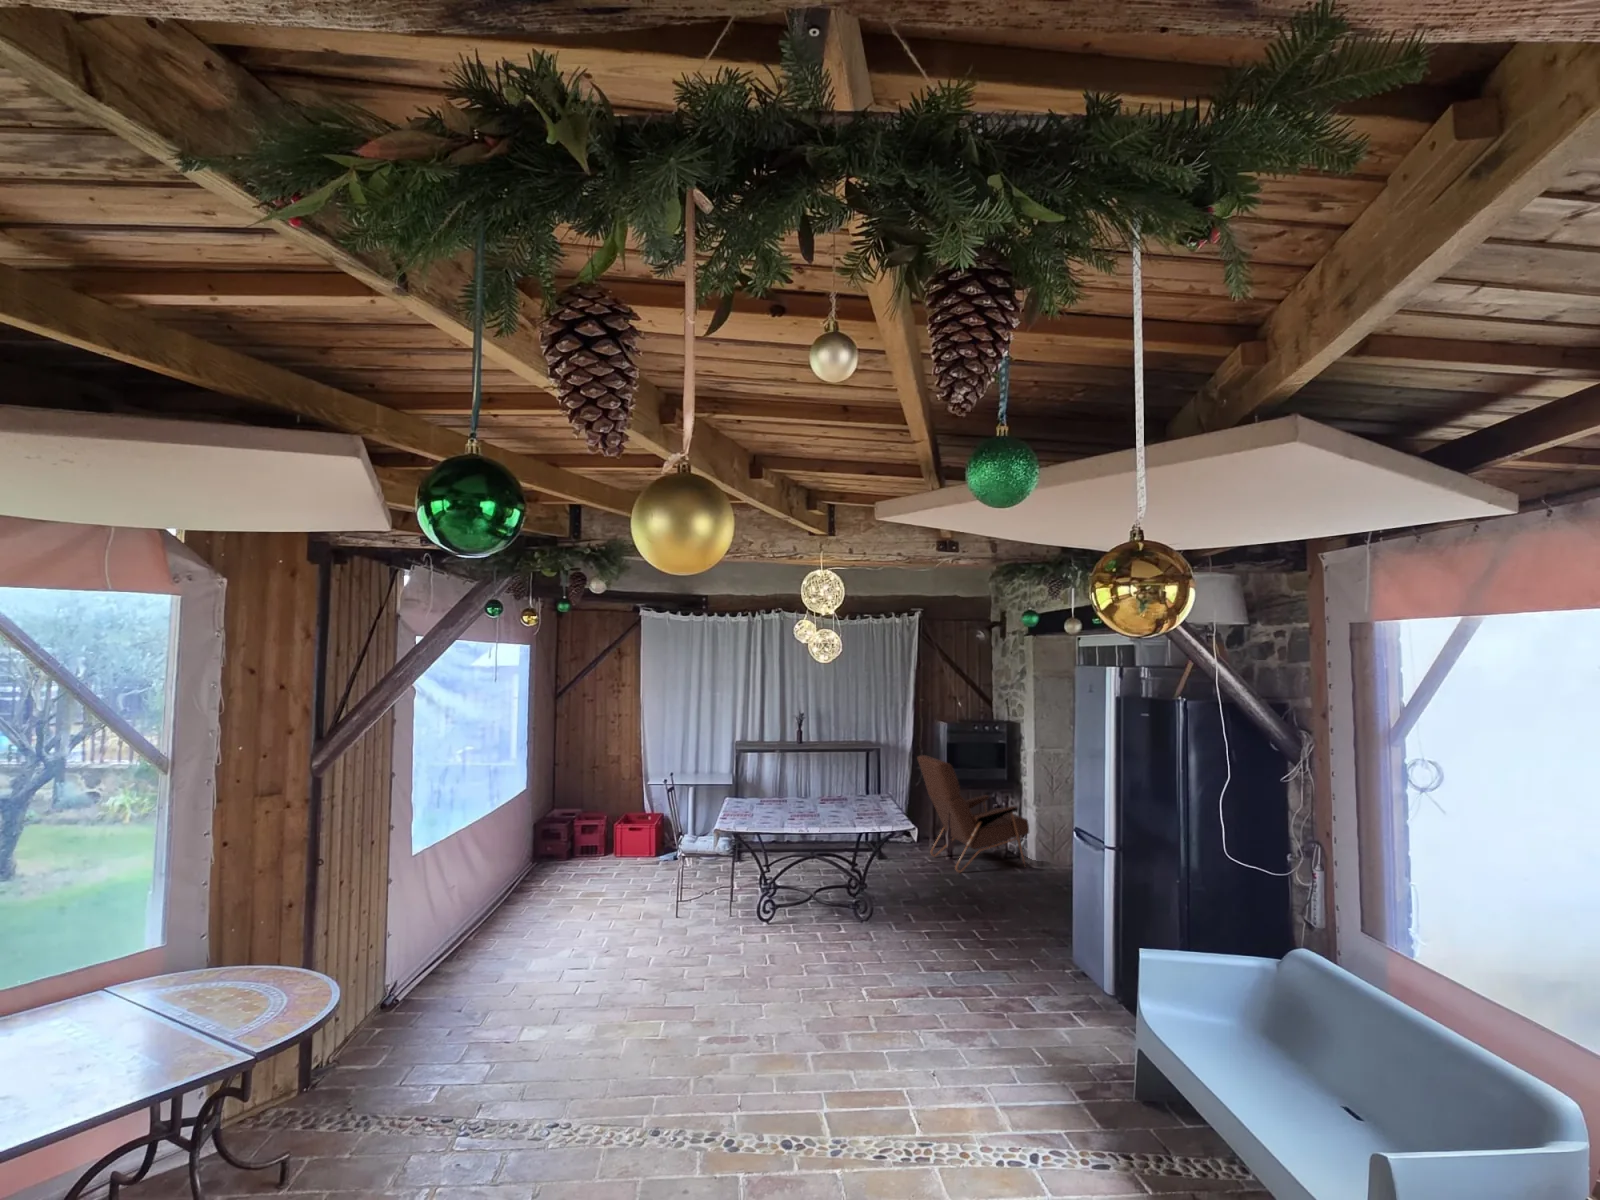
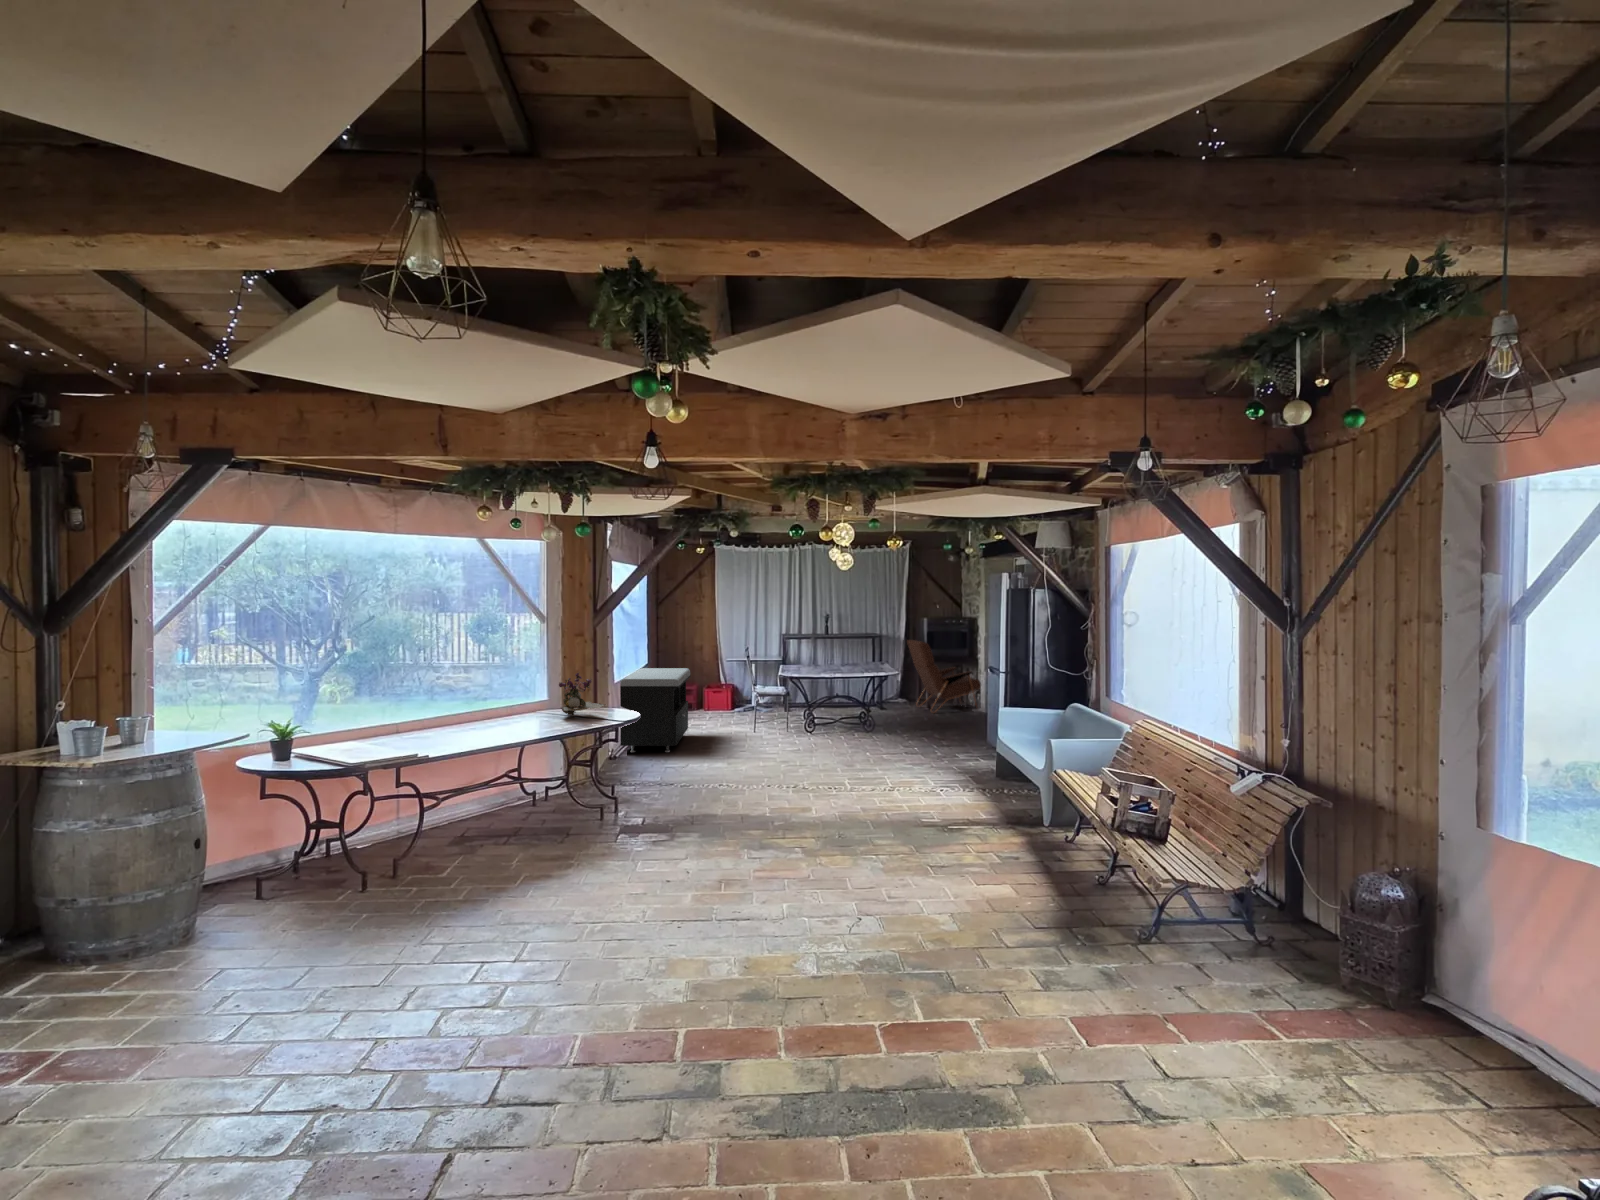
storage bench: none [408,814,567,986] -> present [620,668,690,752]
flower arrangement: none [113,890,259,1019] -> present [559,673,604,717]

